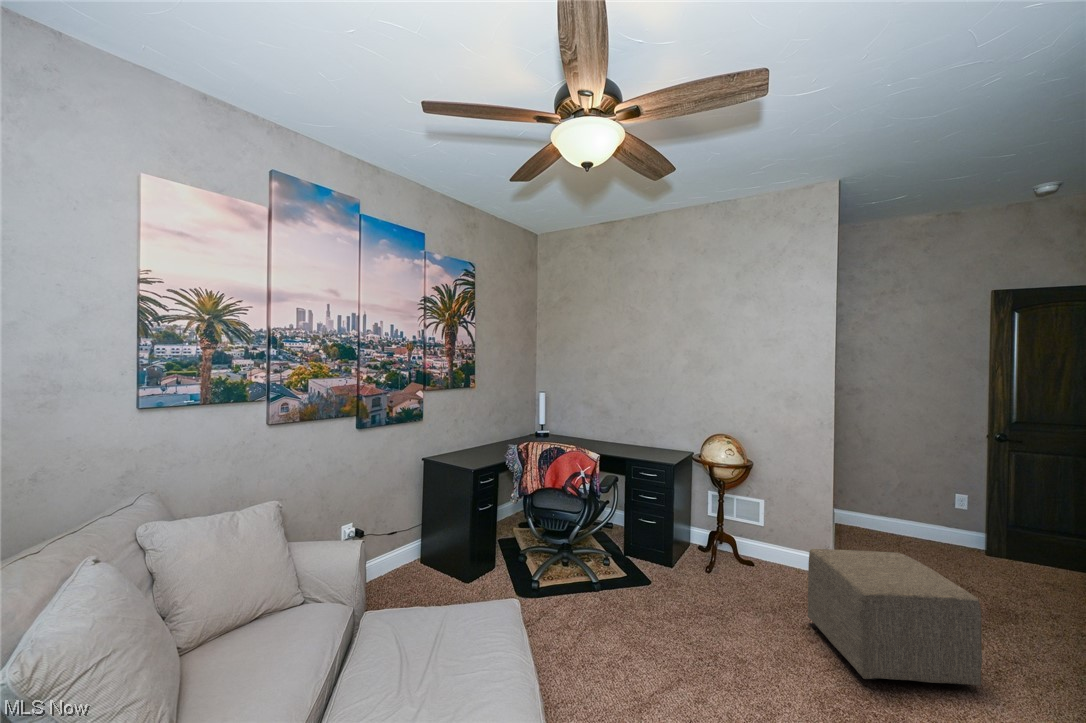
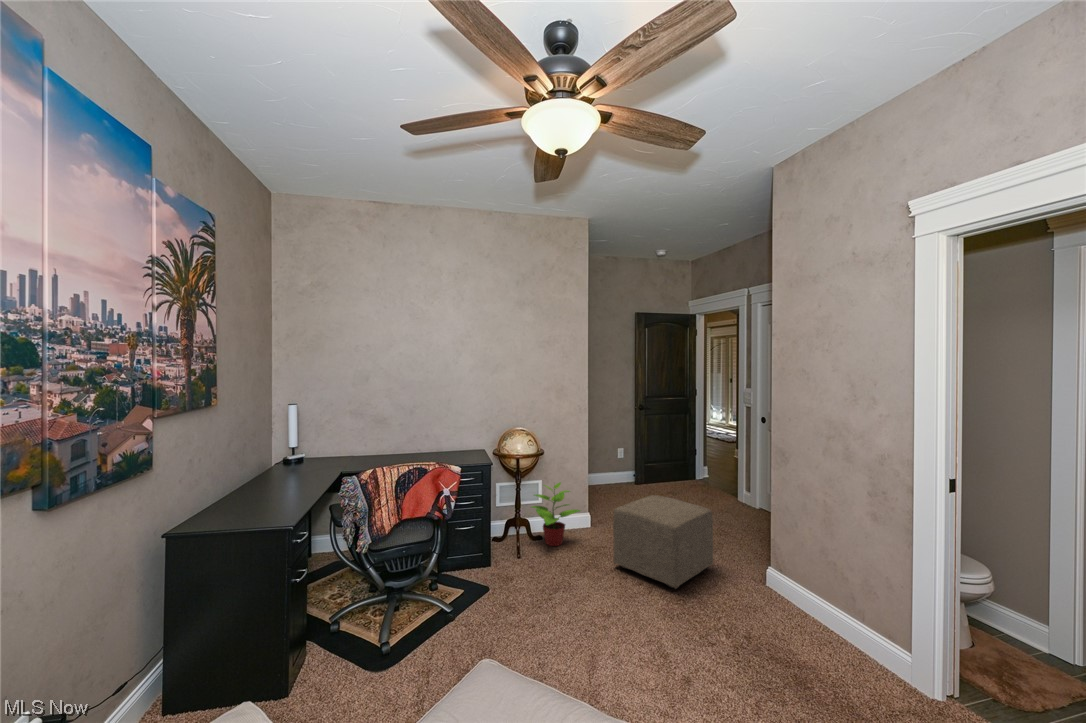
potted plant: none [735,501,800,577] -> present [532,483,580,546]

